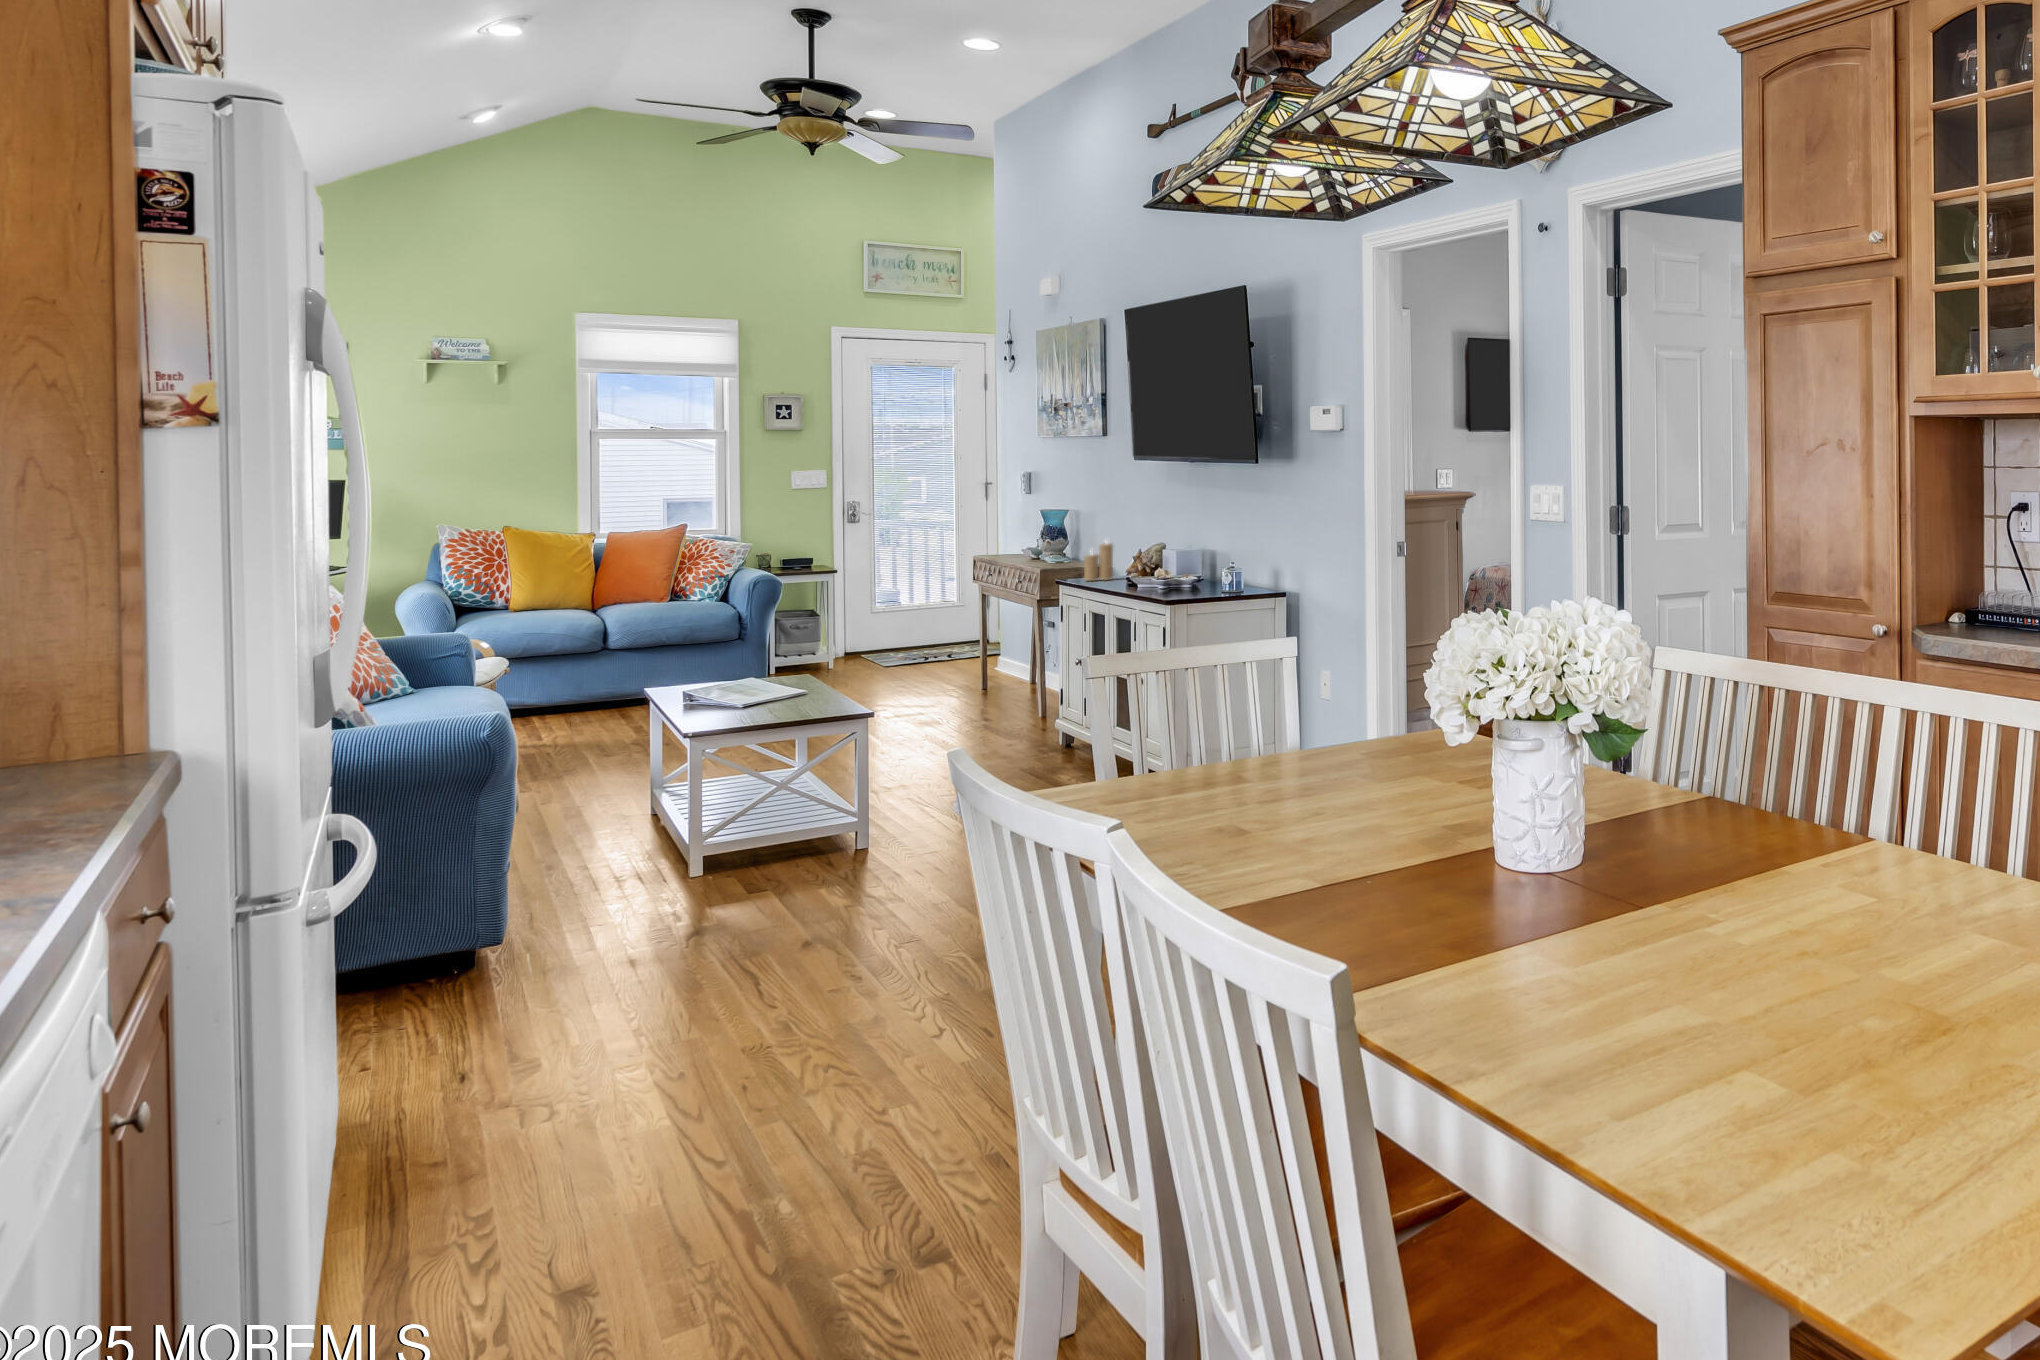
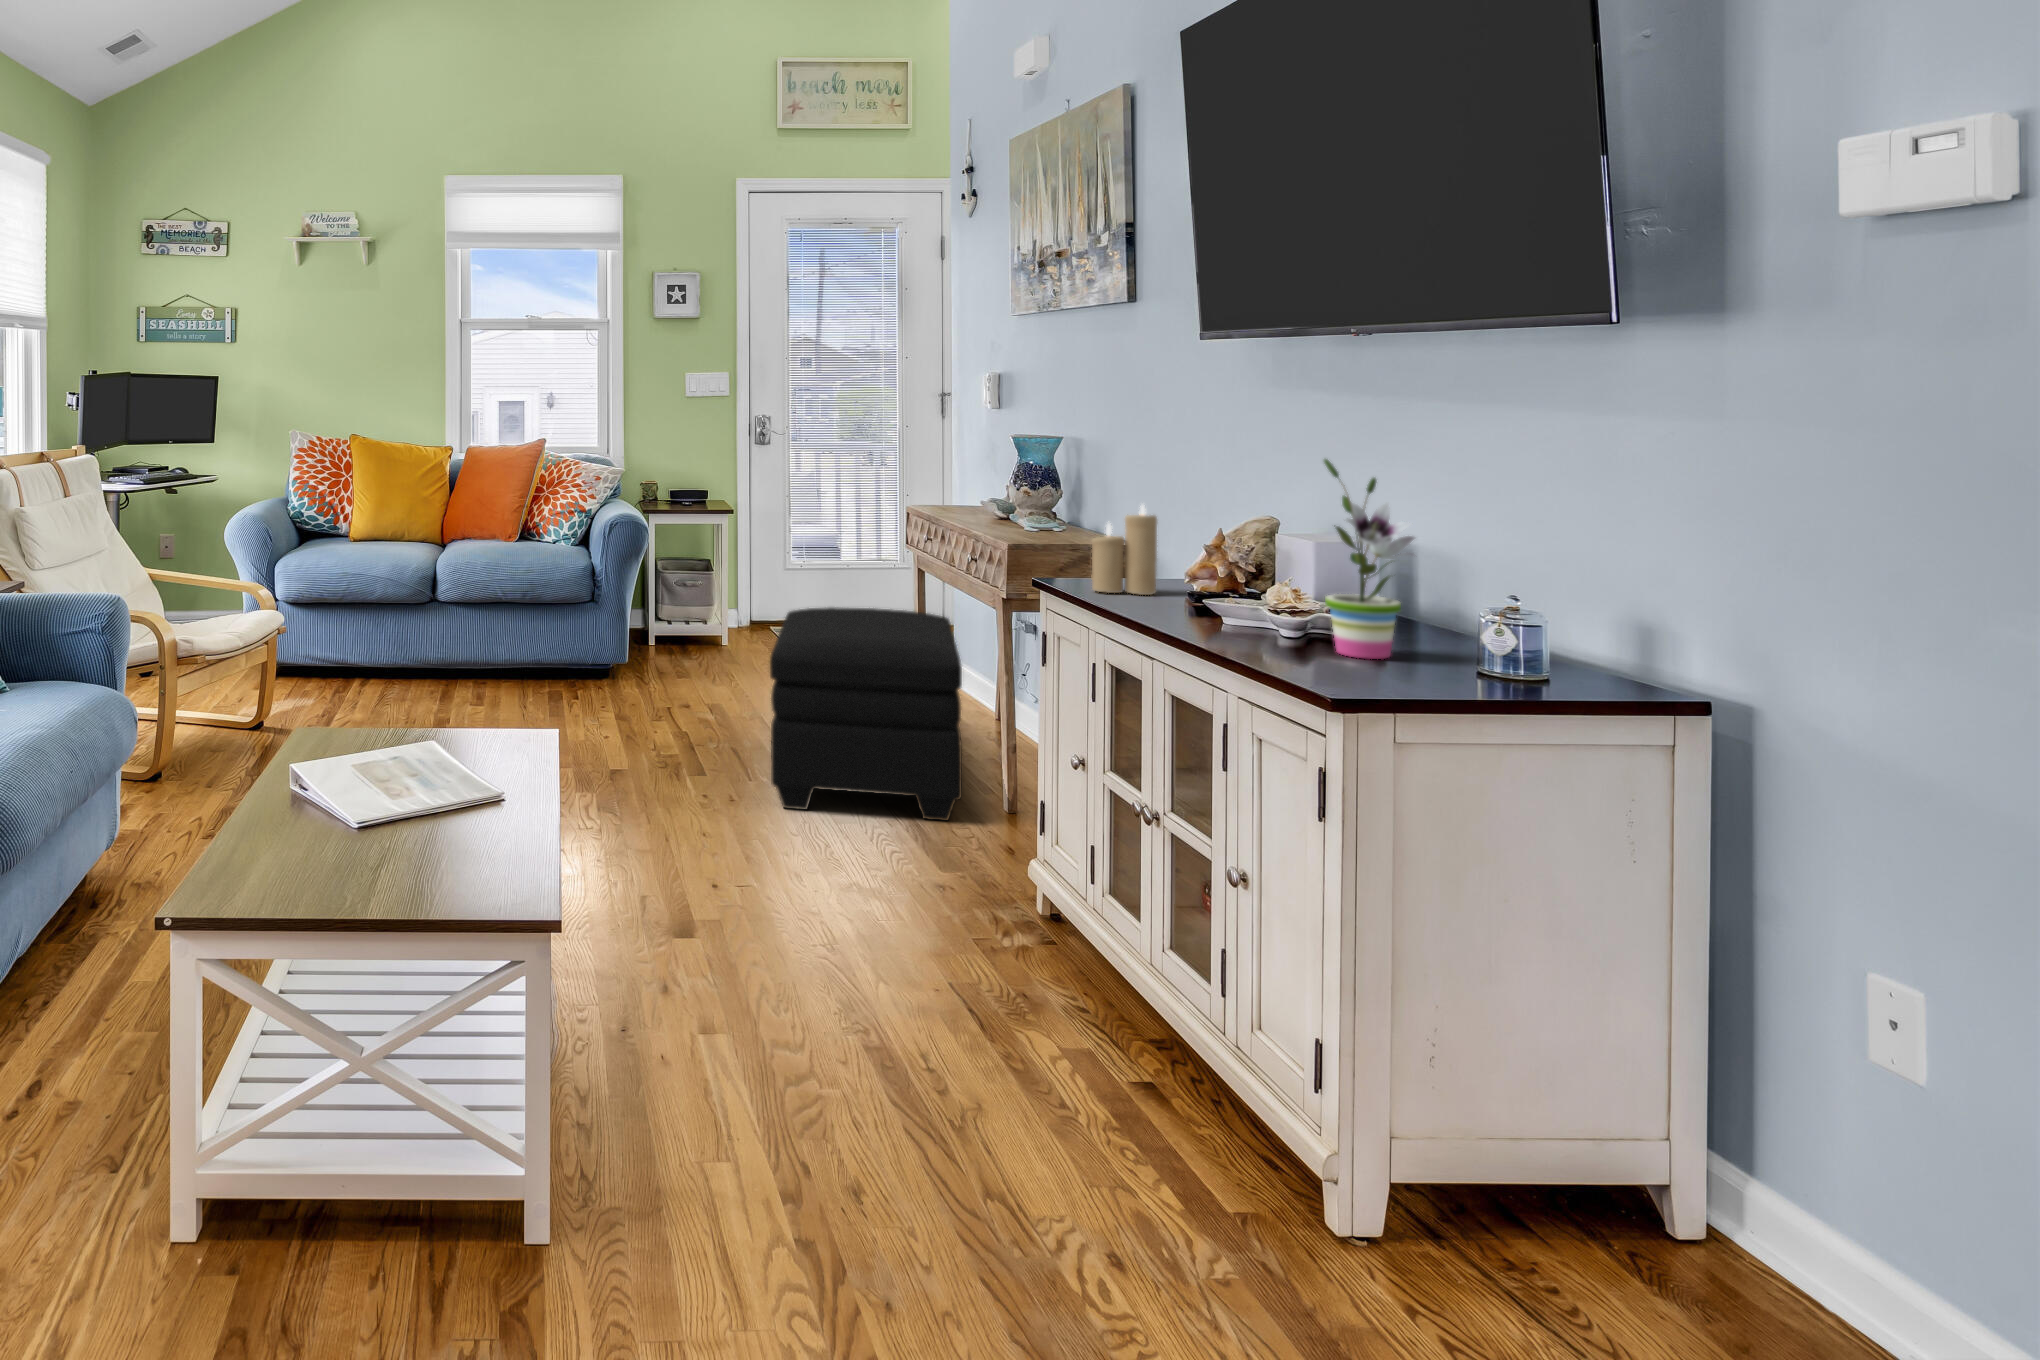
potted plant: none [1171,514,1204,590] -> present [1324,459,1414,659]
ottoman: none [902,616,1017,730] -> present [770,607,962,821]

